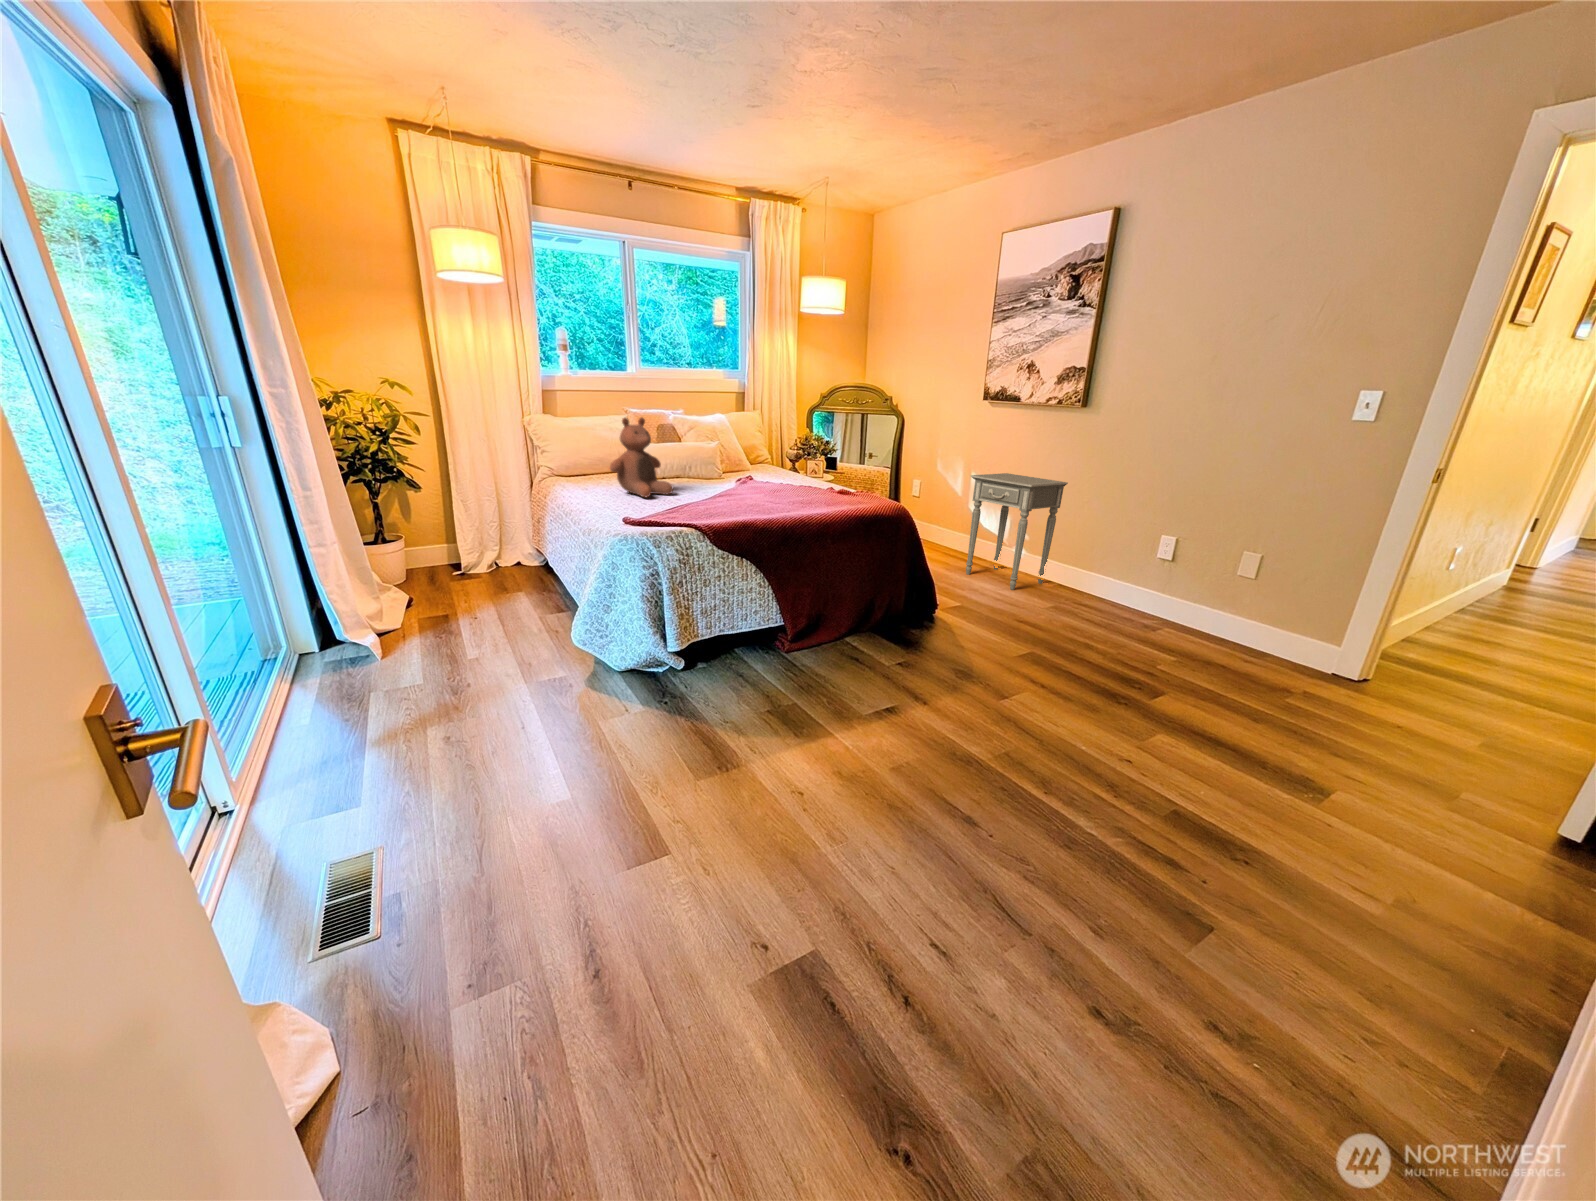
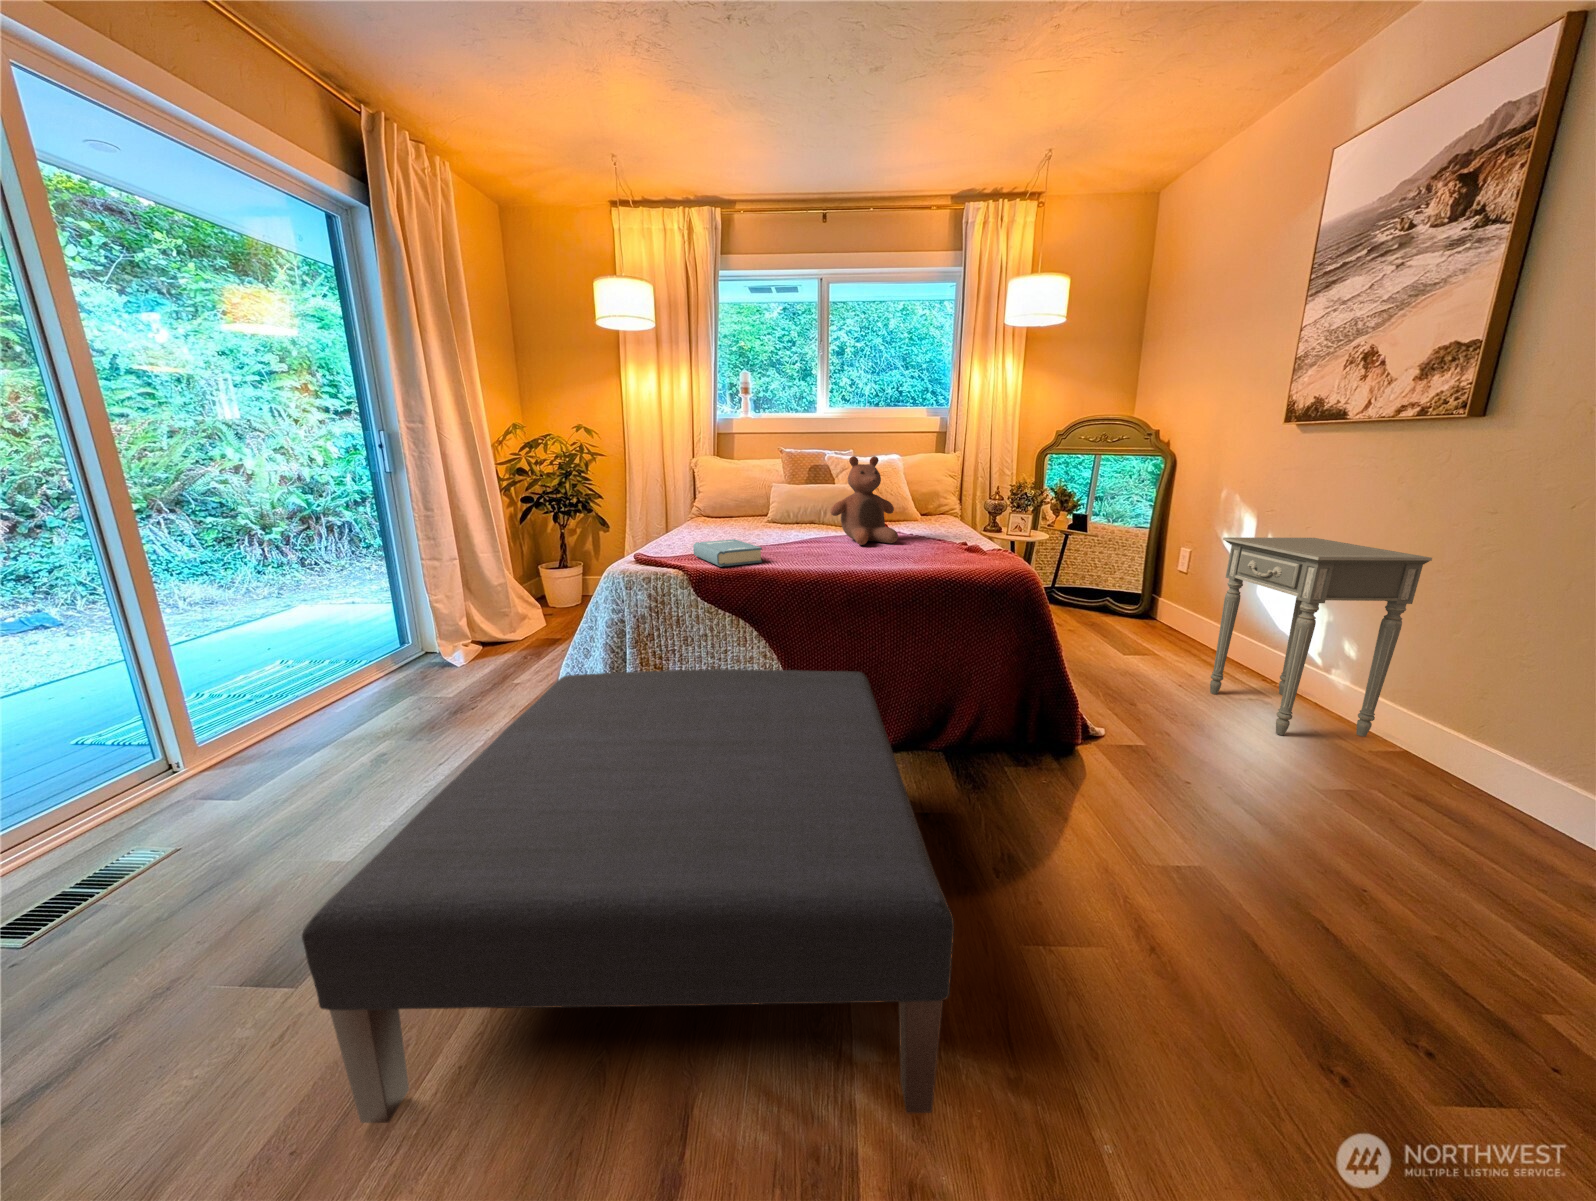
stuffed bear: present [610,417,673,497] -> present [831,456,898,545]
hardback book: none [670,494,741,519] -> present [693,539,762,567]
ottoman: none [670,582,1069,889] -> present [302,669,954,1123]

